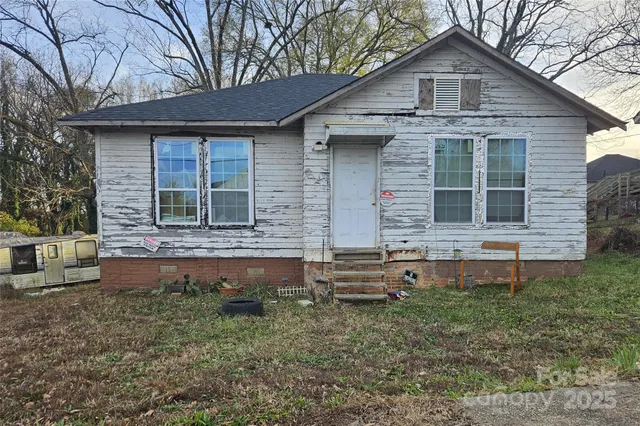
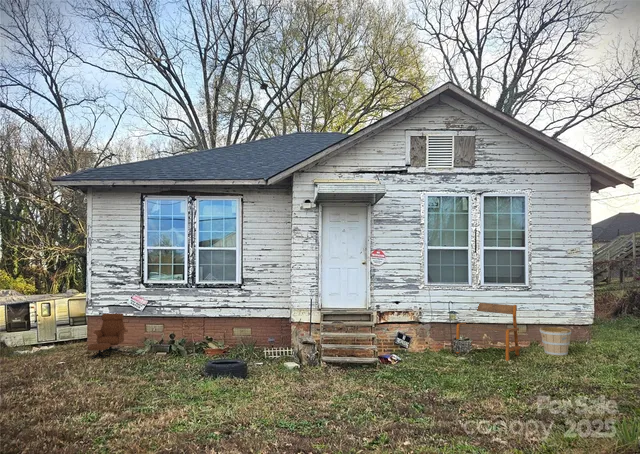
lounge chair: none [102,255,141,300] -> present [88,313,128,359]
wooden bucket: none [538,263,569,289] -> present [540,327,571,356]

